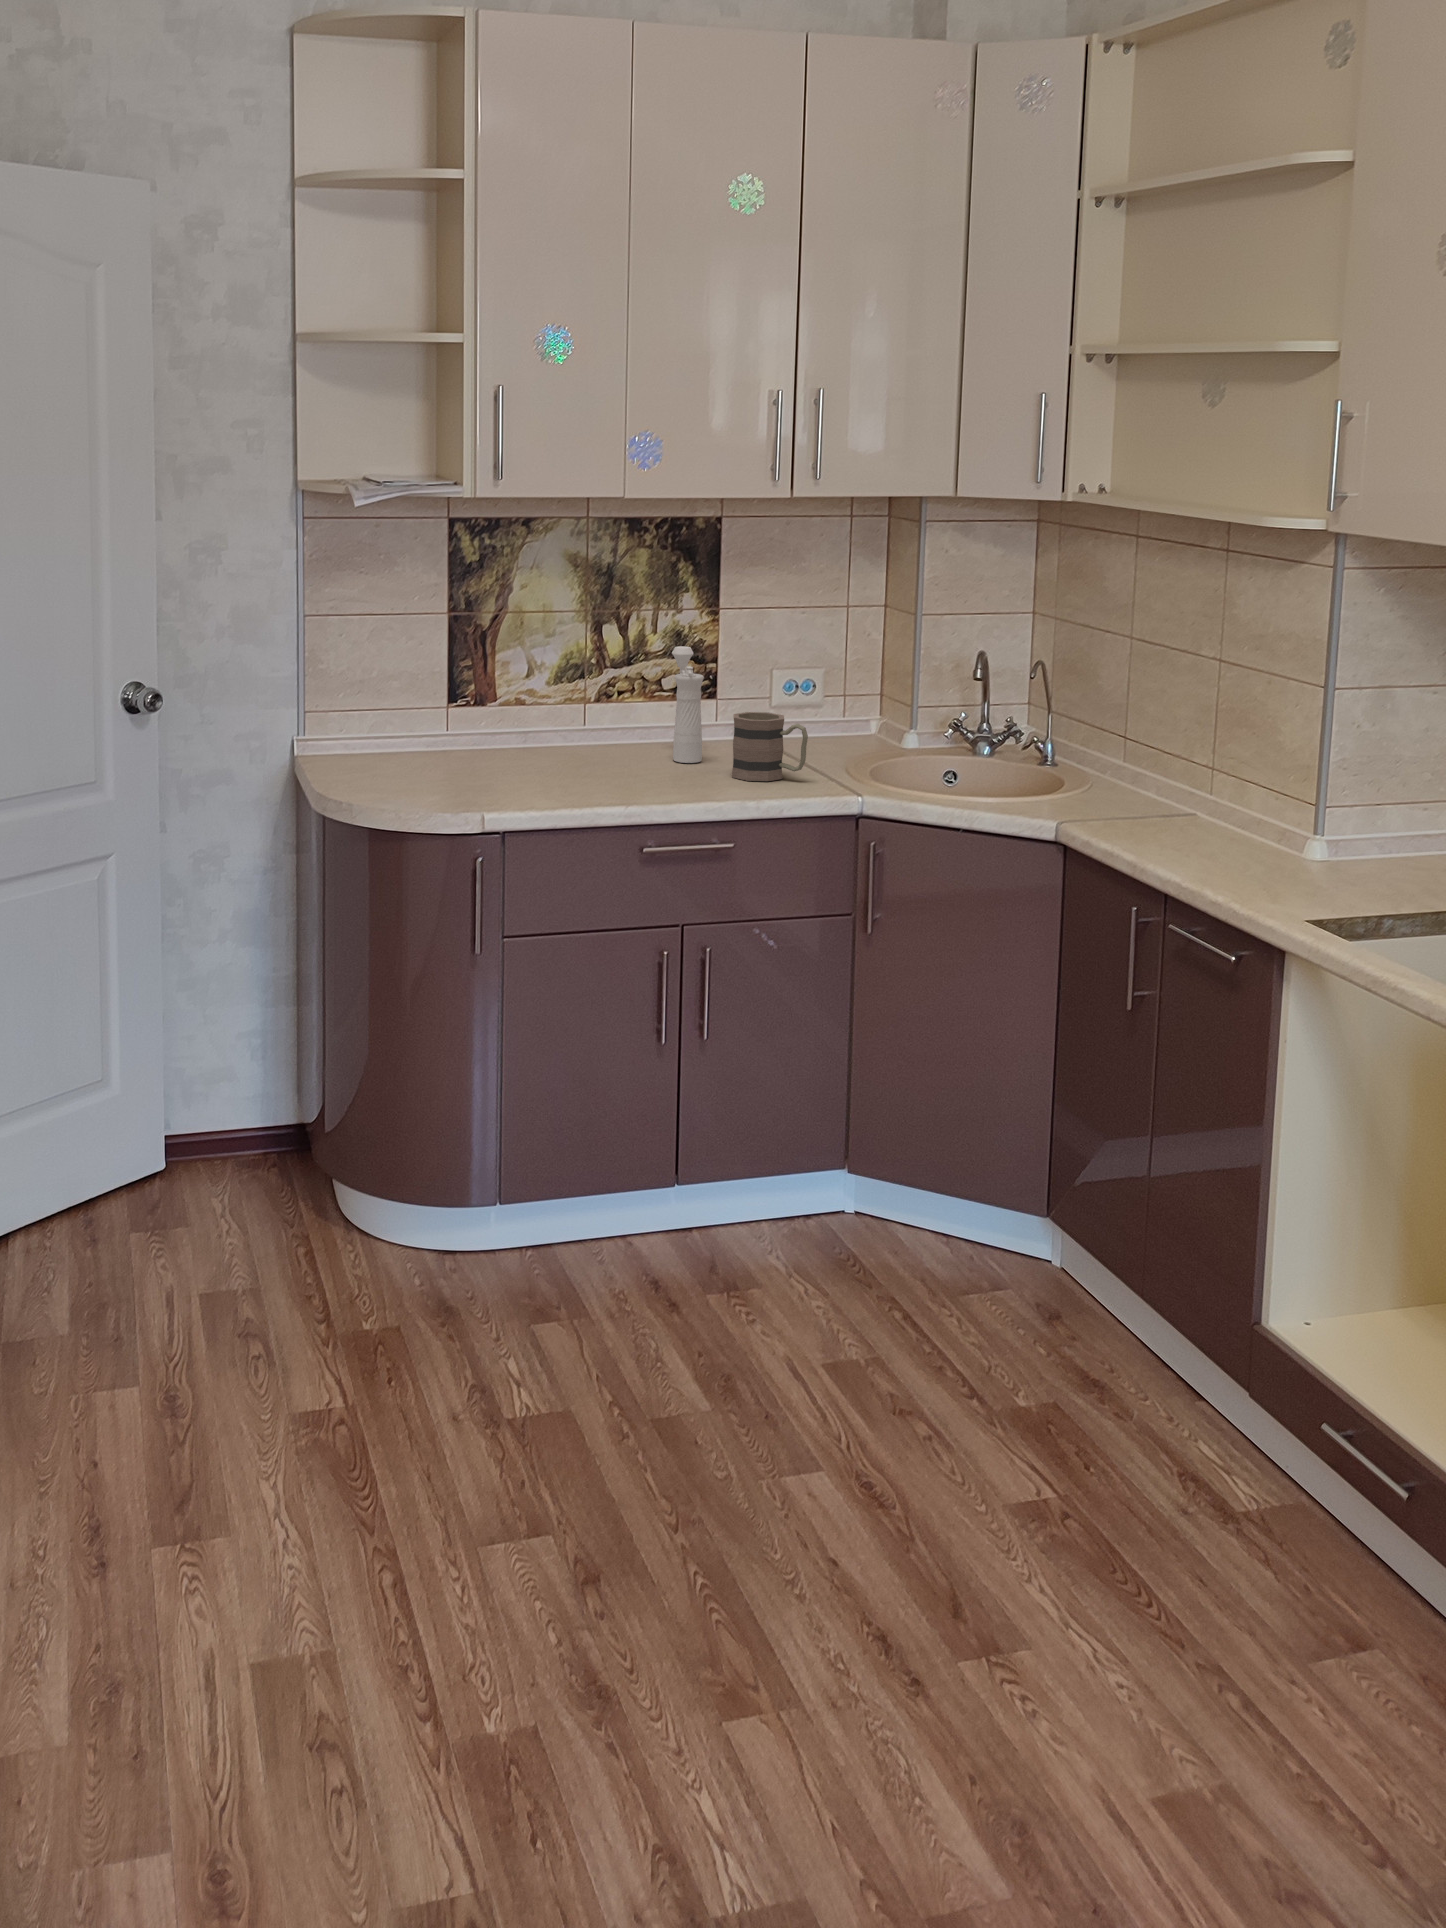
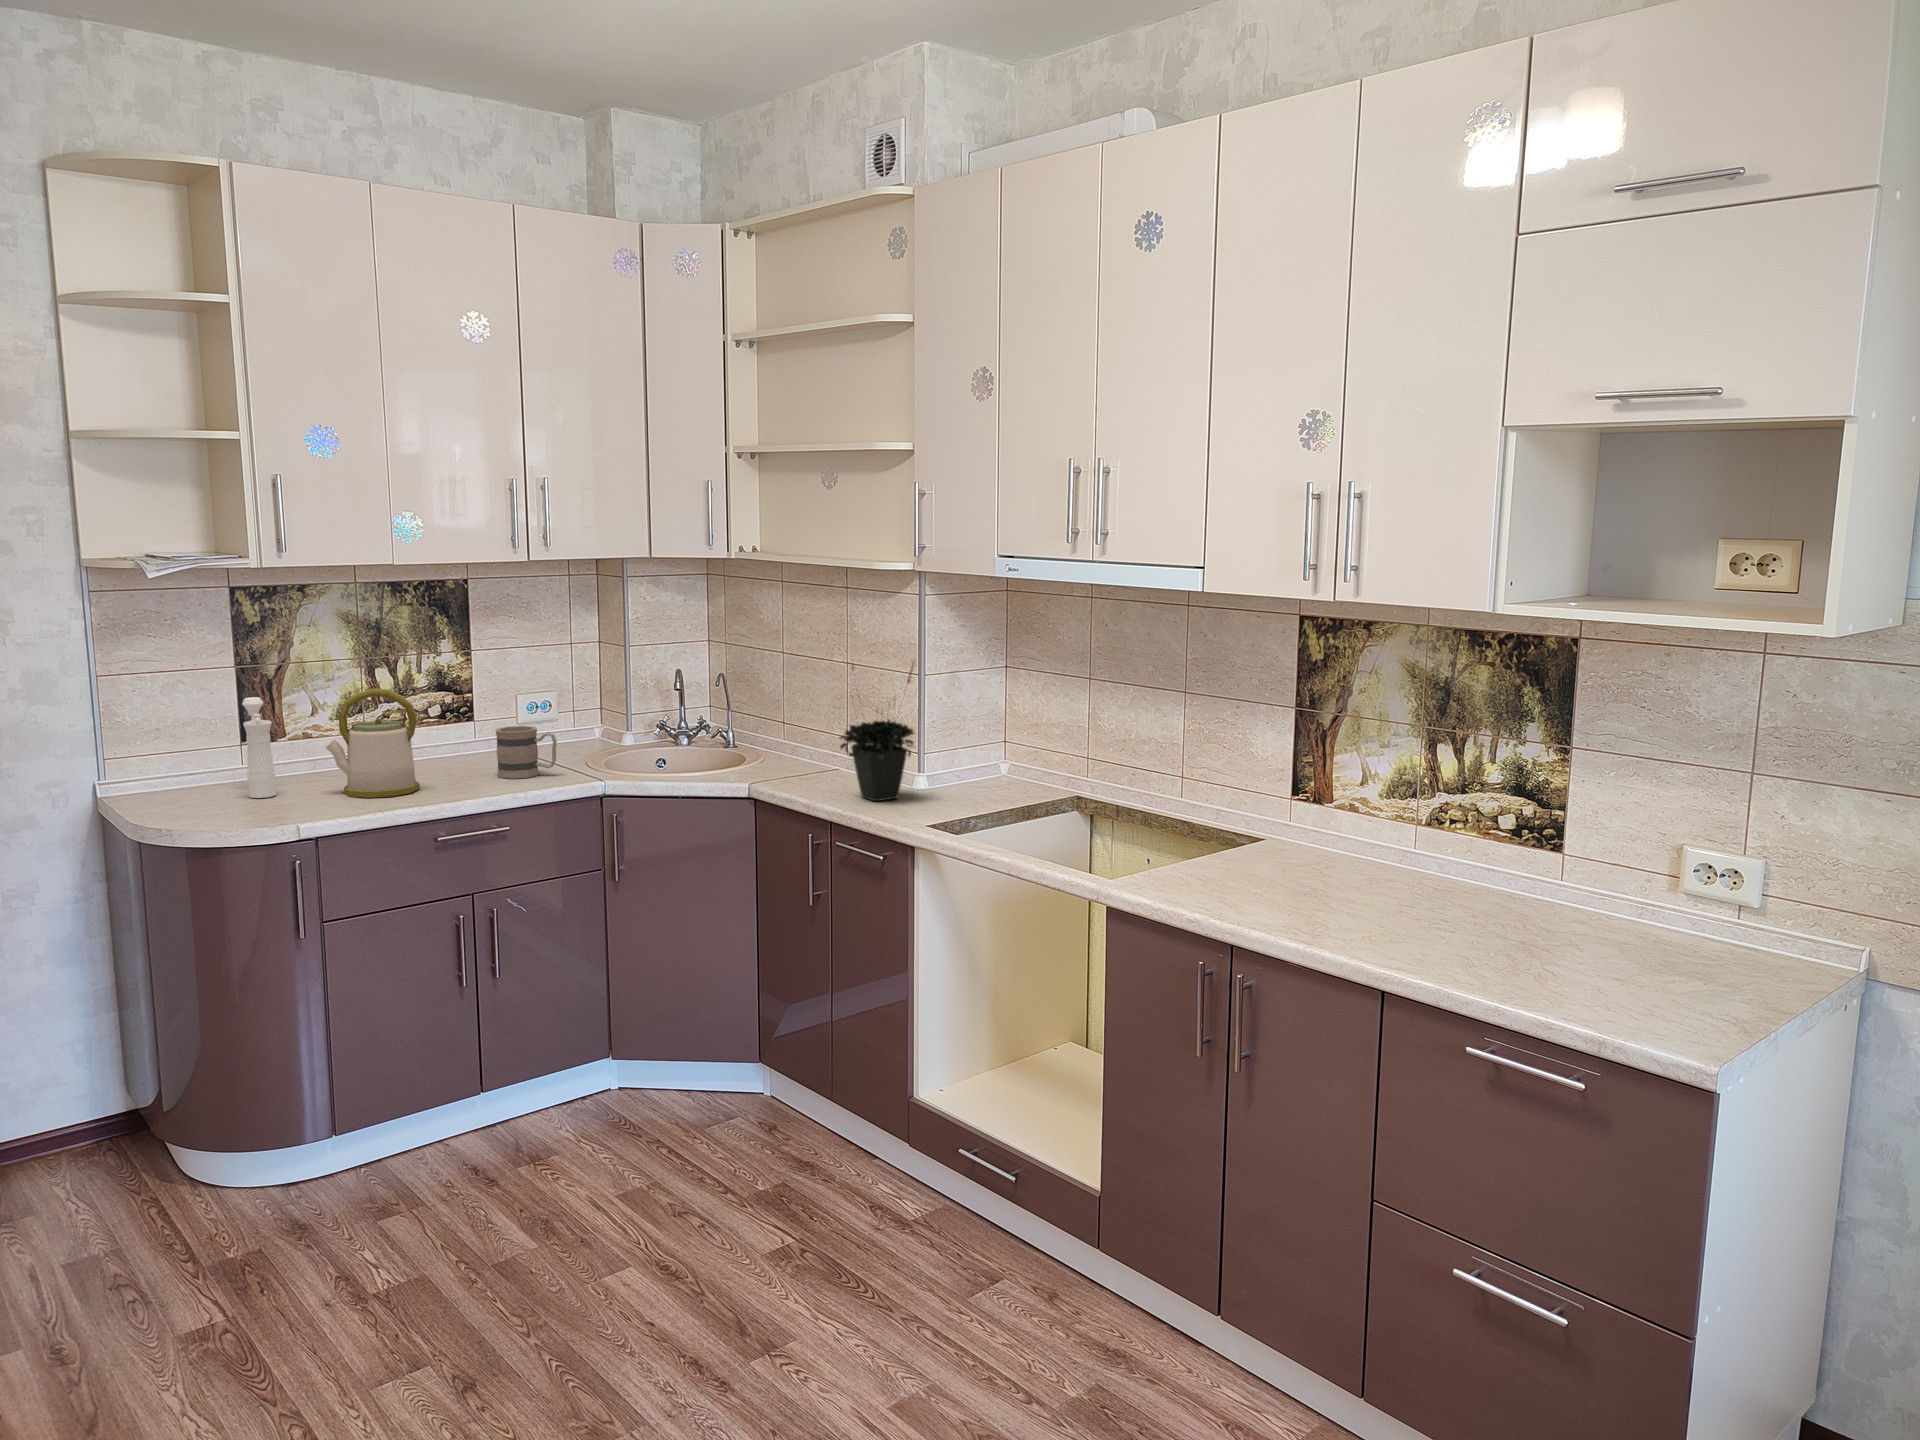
pepper mill: present [672,646,704,763] -> present [242,697,276,798]
kettle: none [530,652,636,790] -> present [326,688,420,798]
potted plant: none [1191,662,1317,872] -> present [839,662,914,801]

